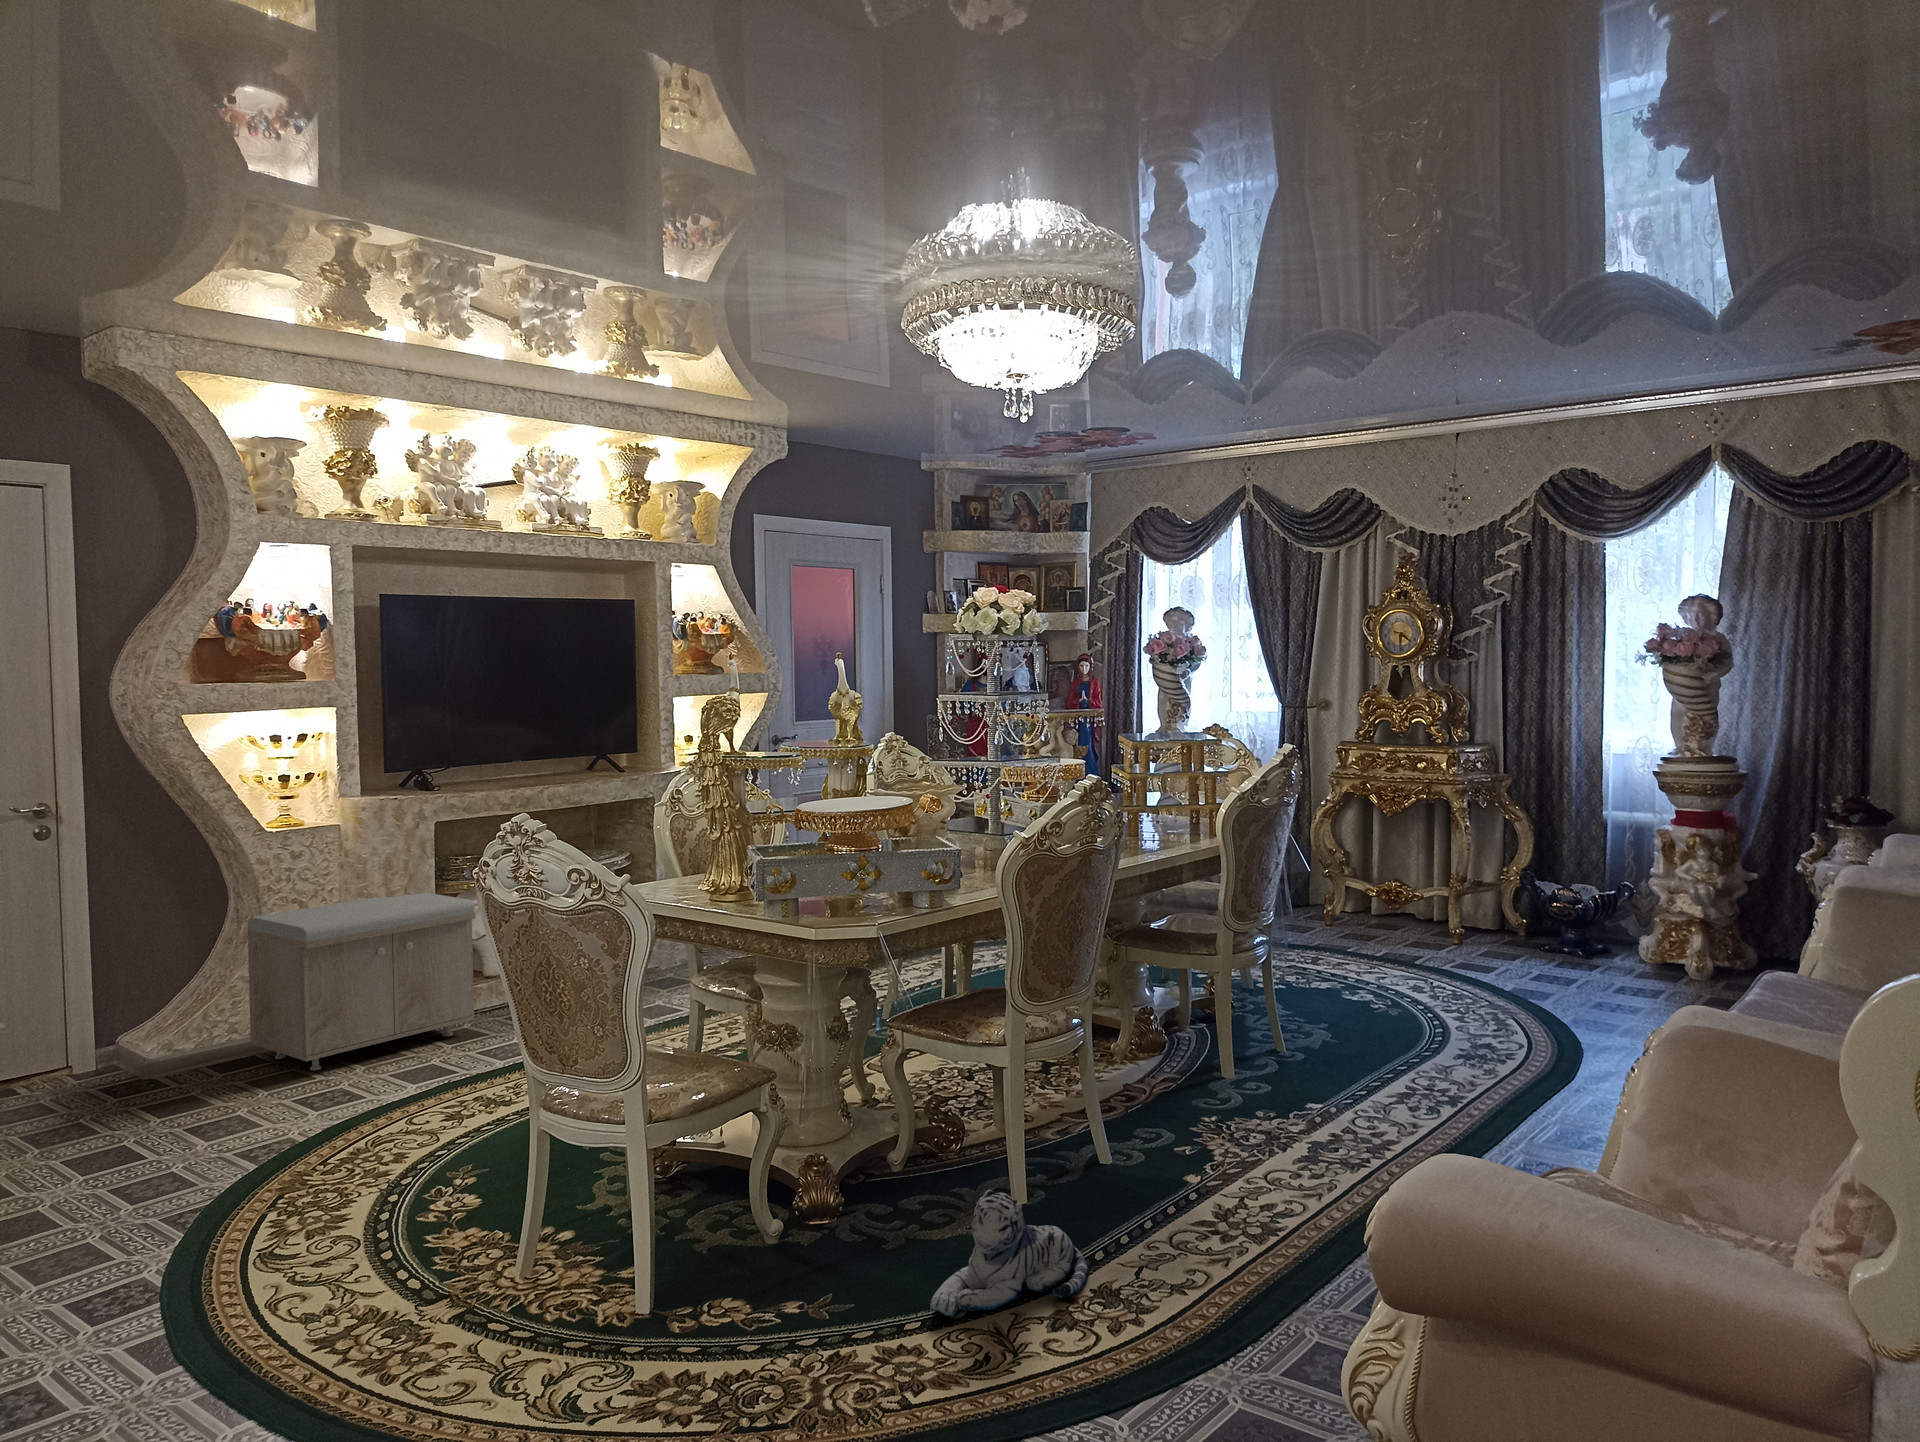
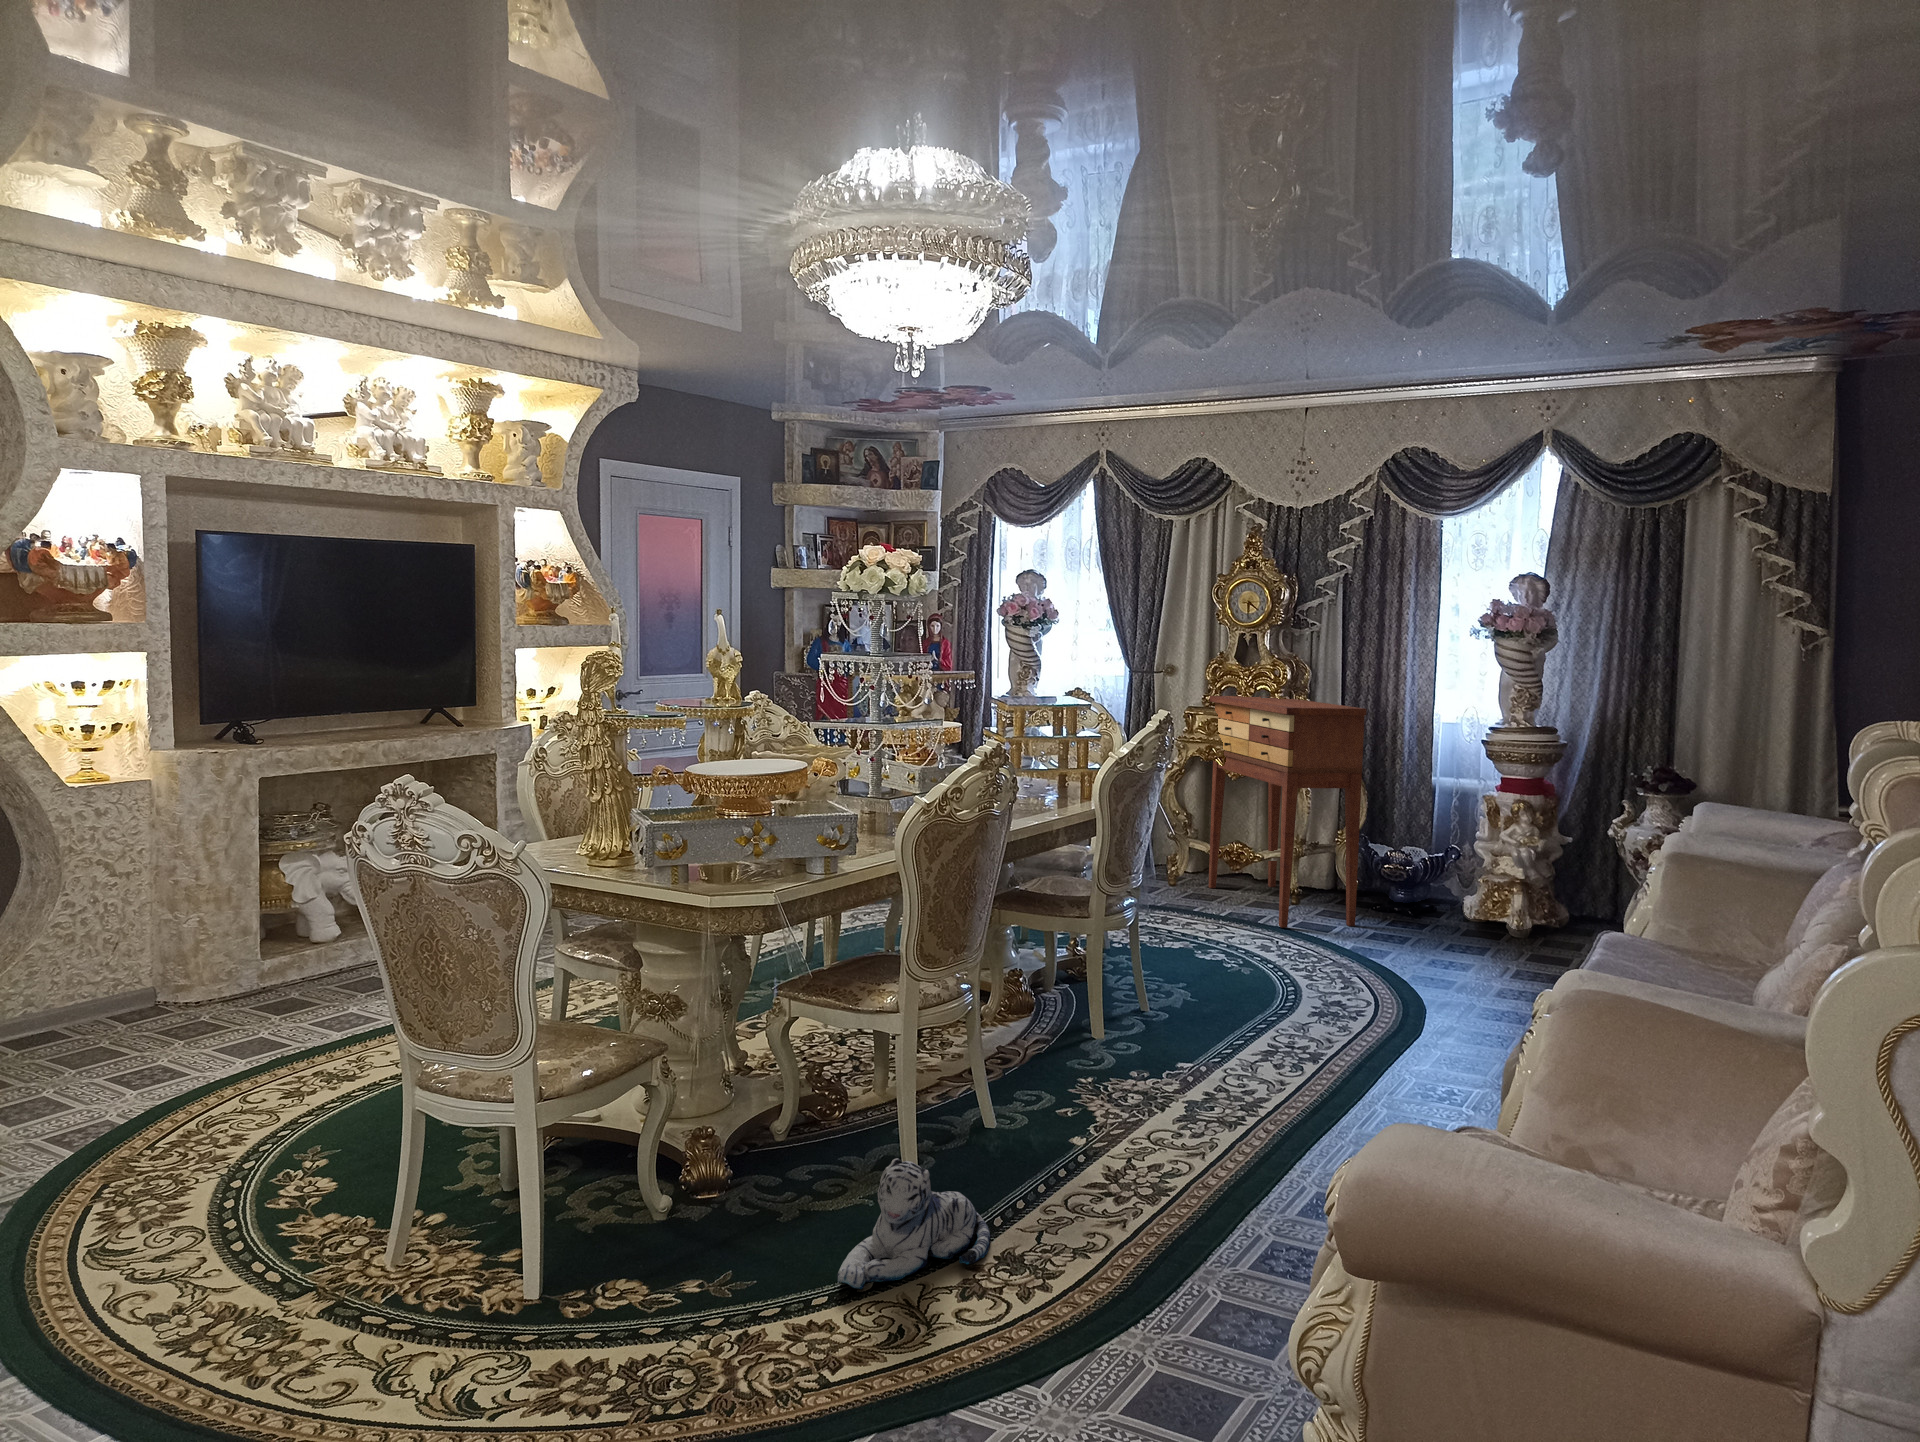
console table: none [1365,729,1528,970] -> present [1209,696,1366,927]
storage bench: present [248,893,475,1071] -> none [49,851,310,1045]

